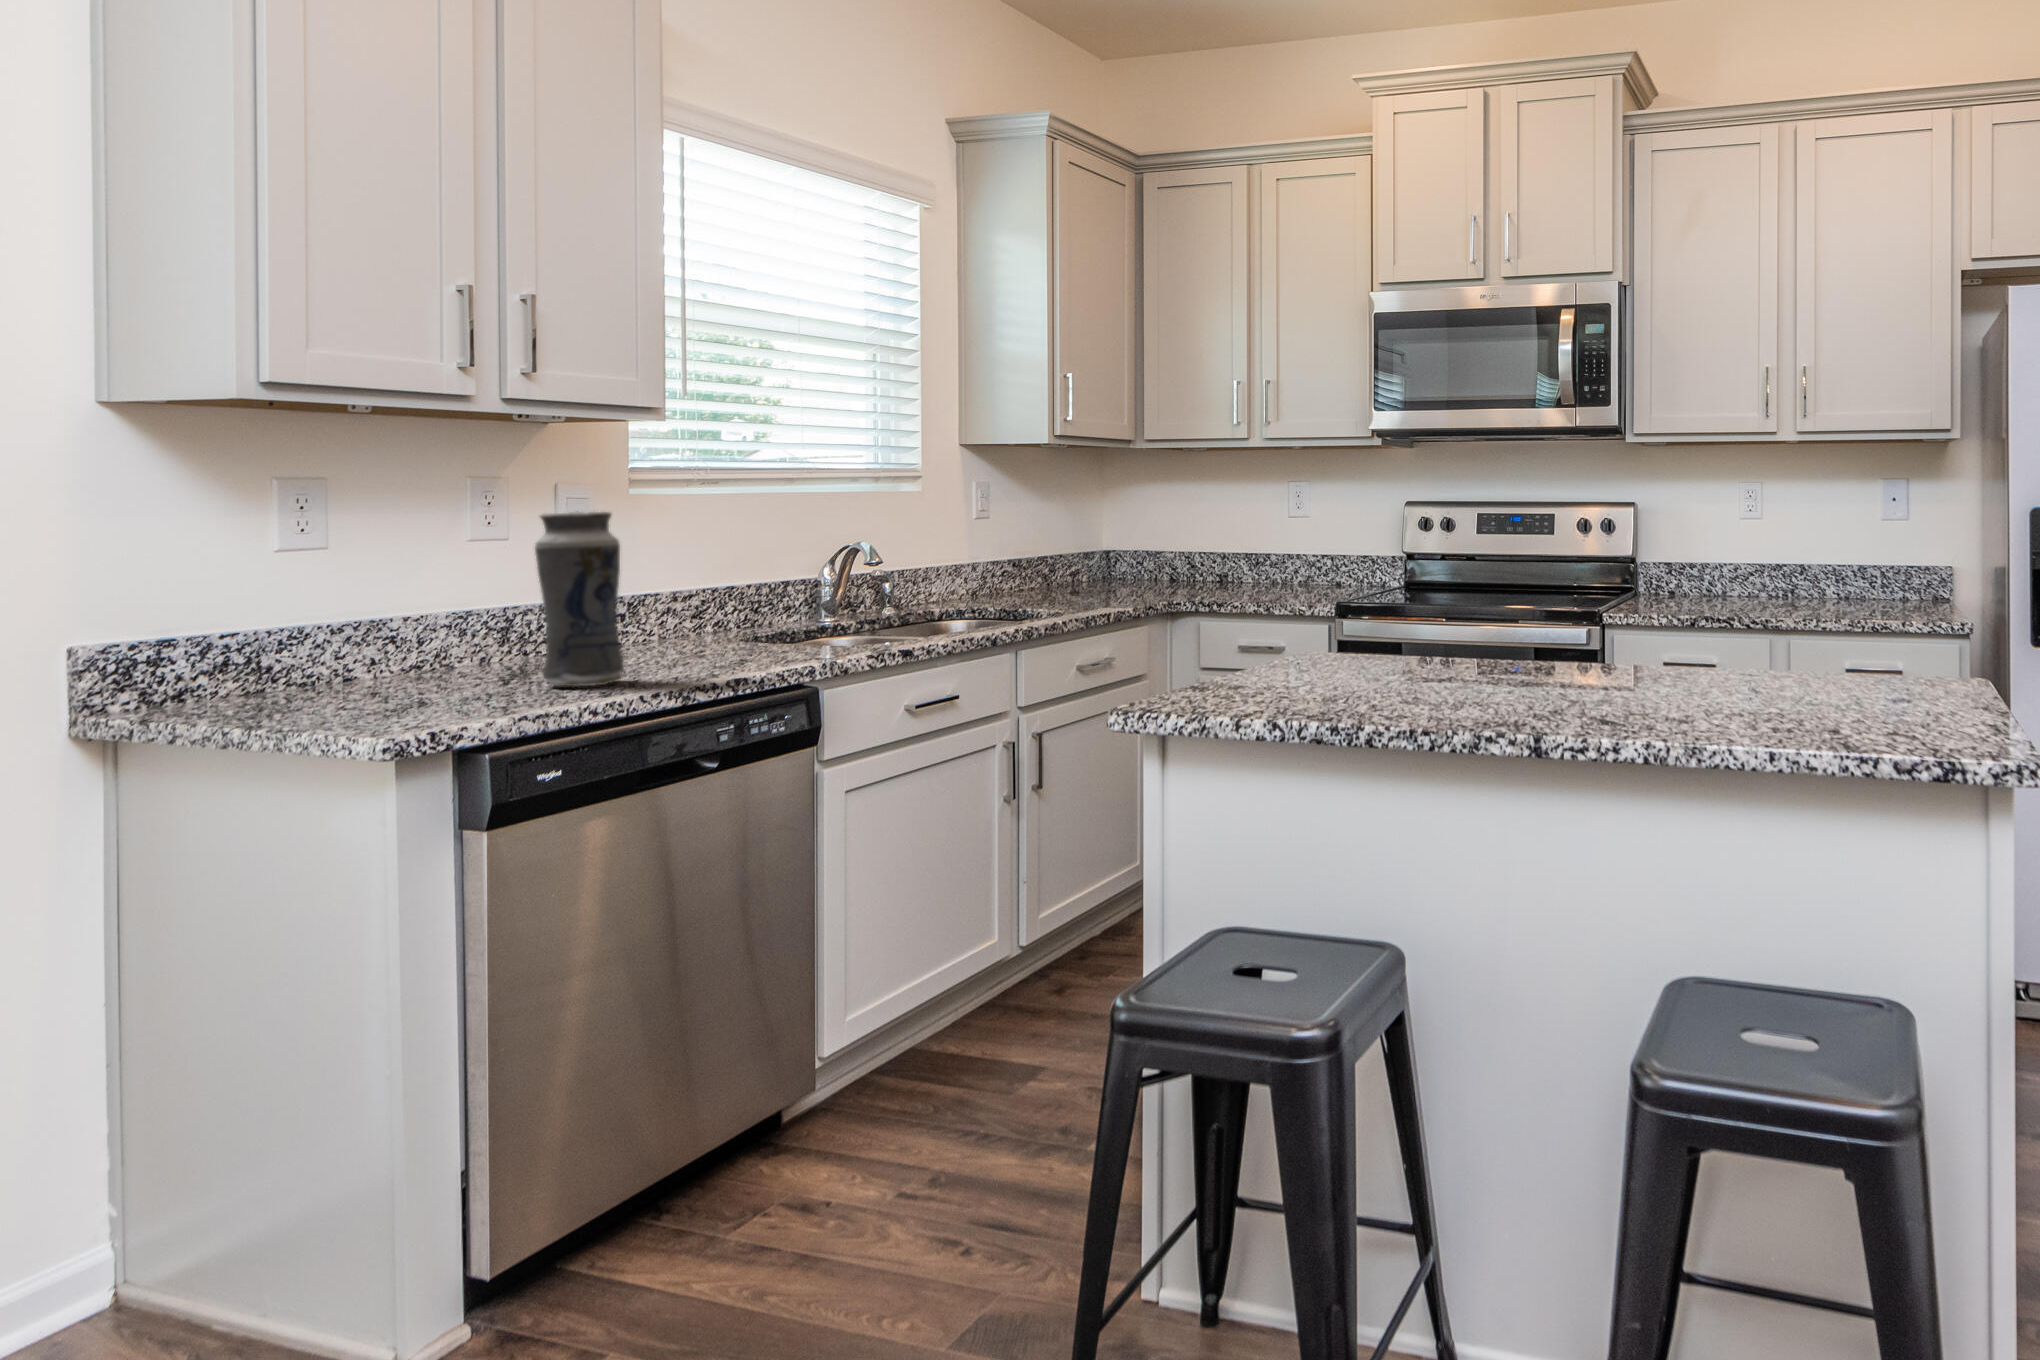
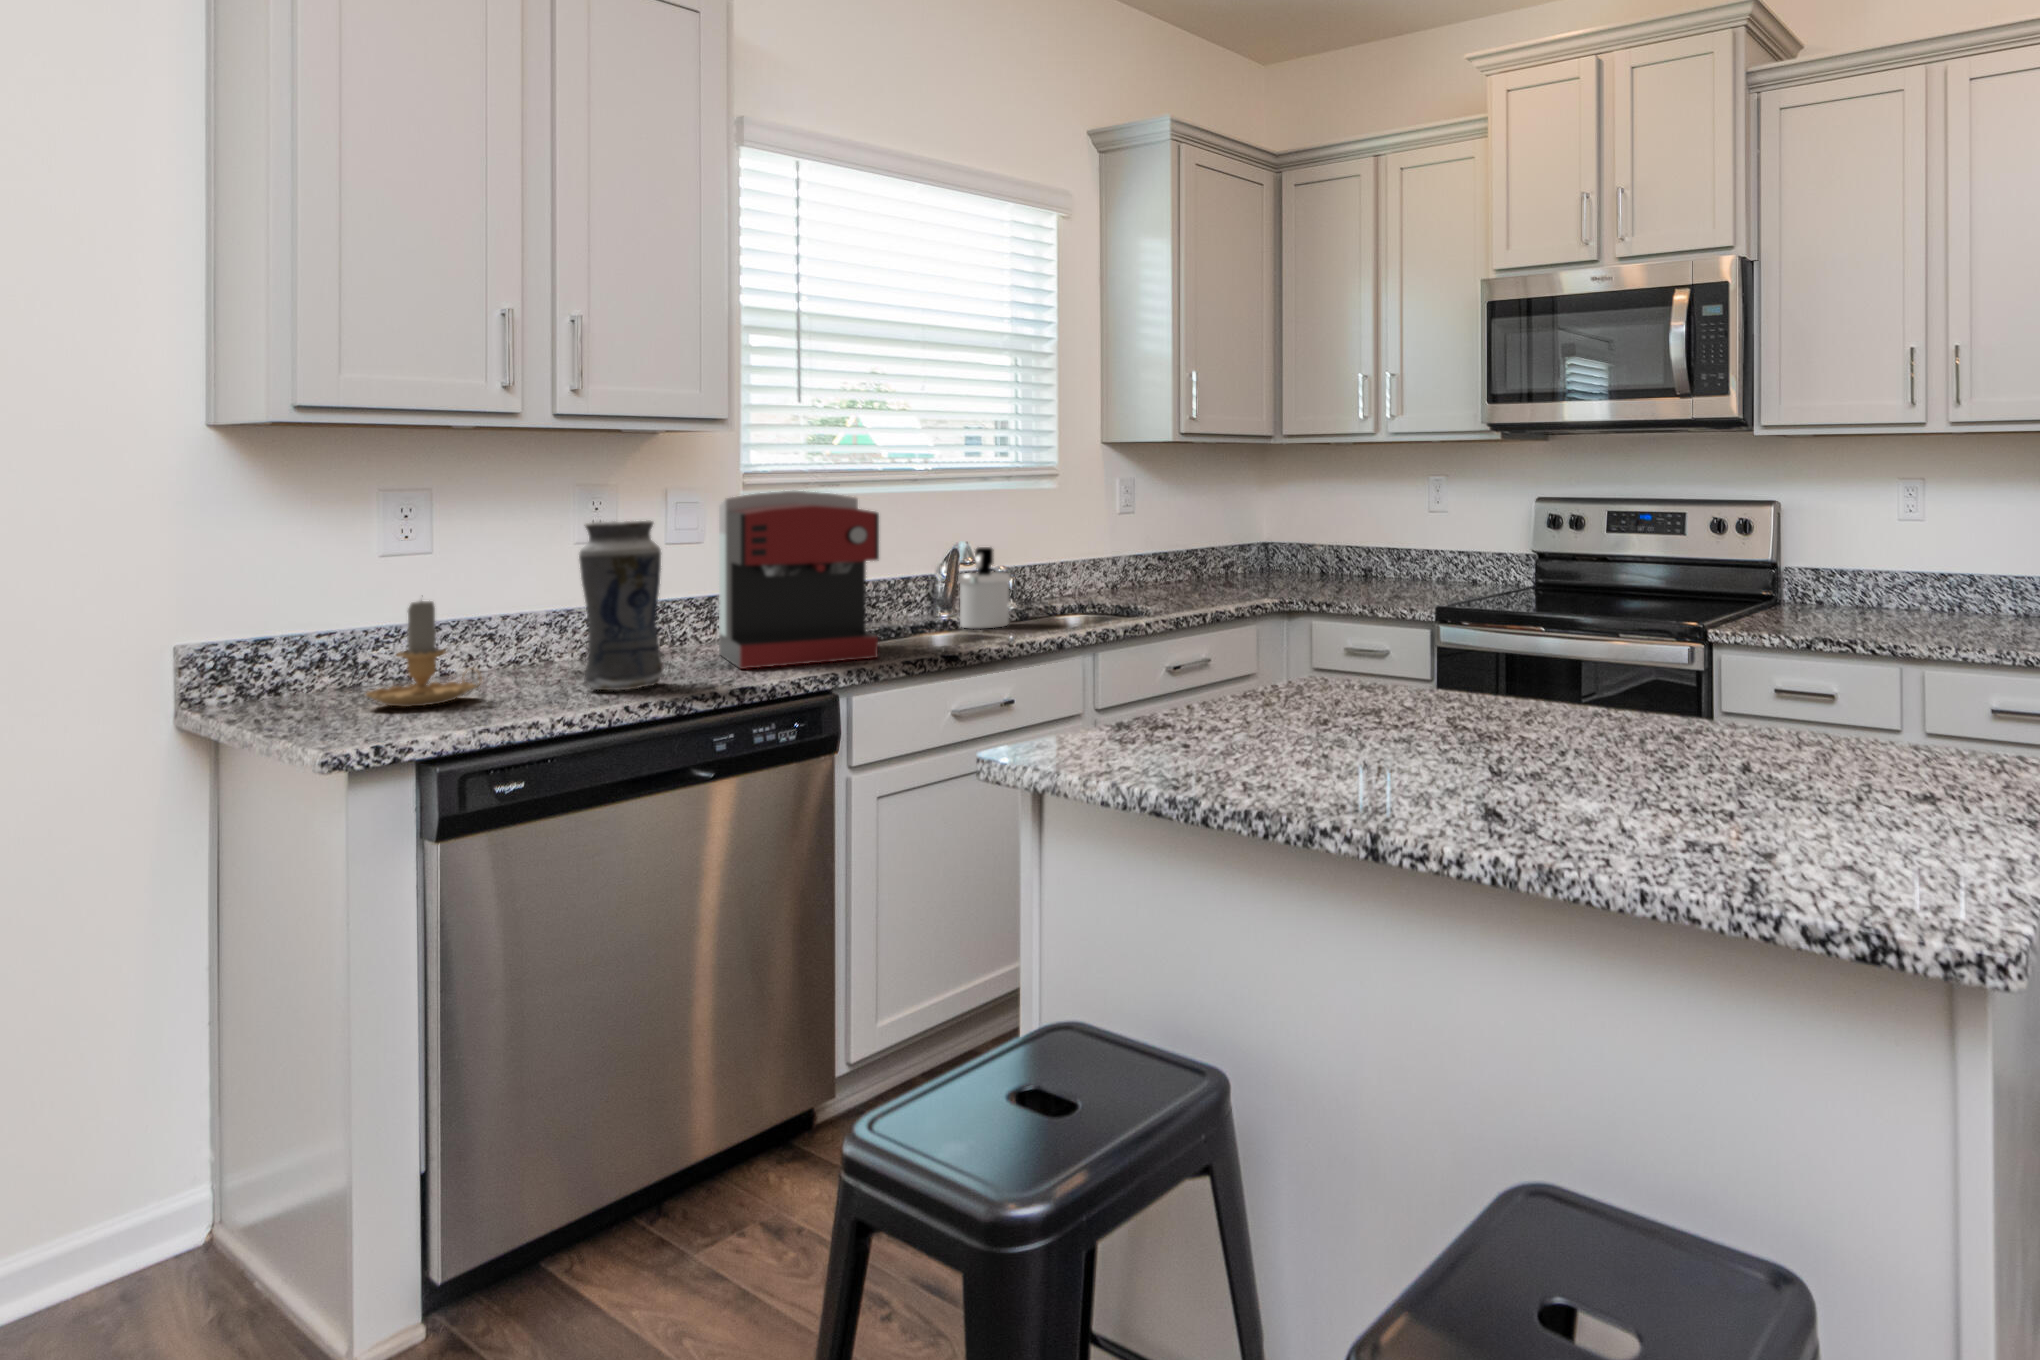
coffee maker: none [627,486,818,667] -> present [719,491,879,669]
soap dispenser: none [851,549,906,631] -> present [958,547,1010,628]
candle: none [316,589,450,706] -> present [367,601,481,707]

